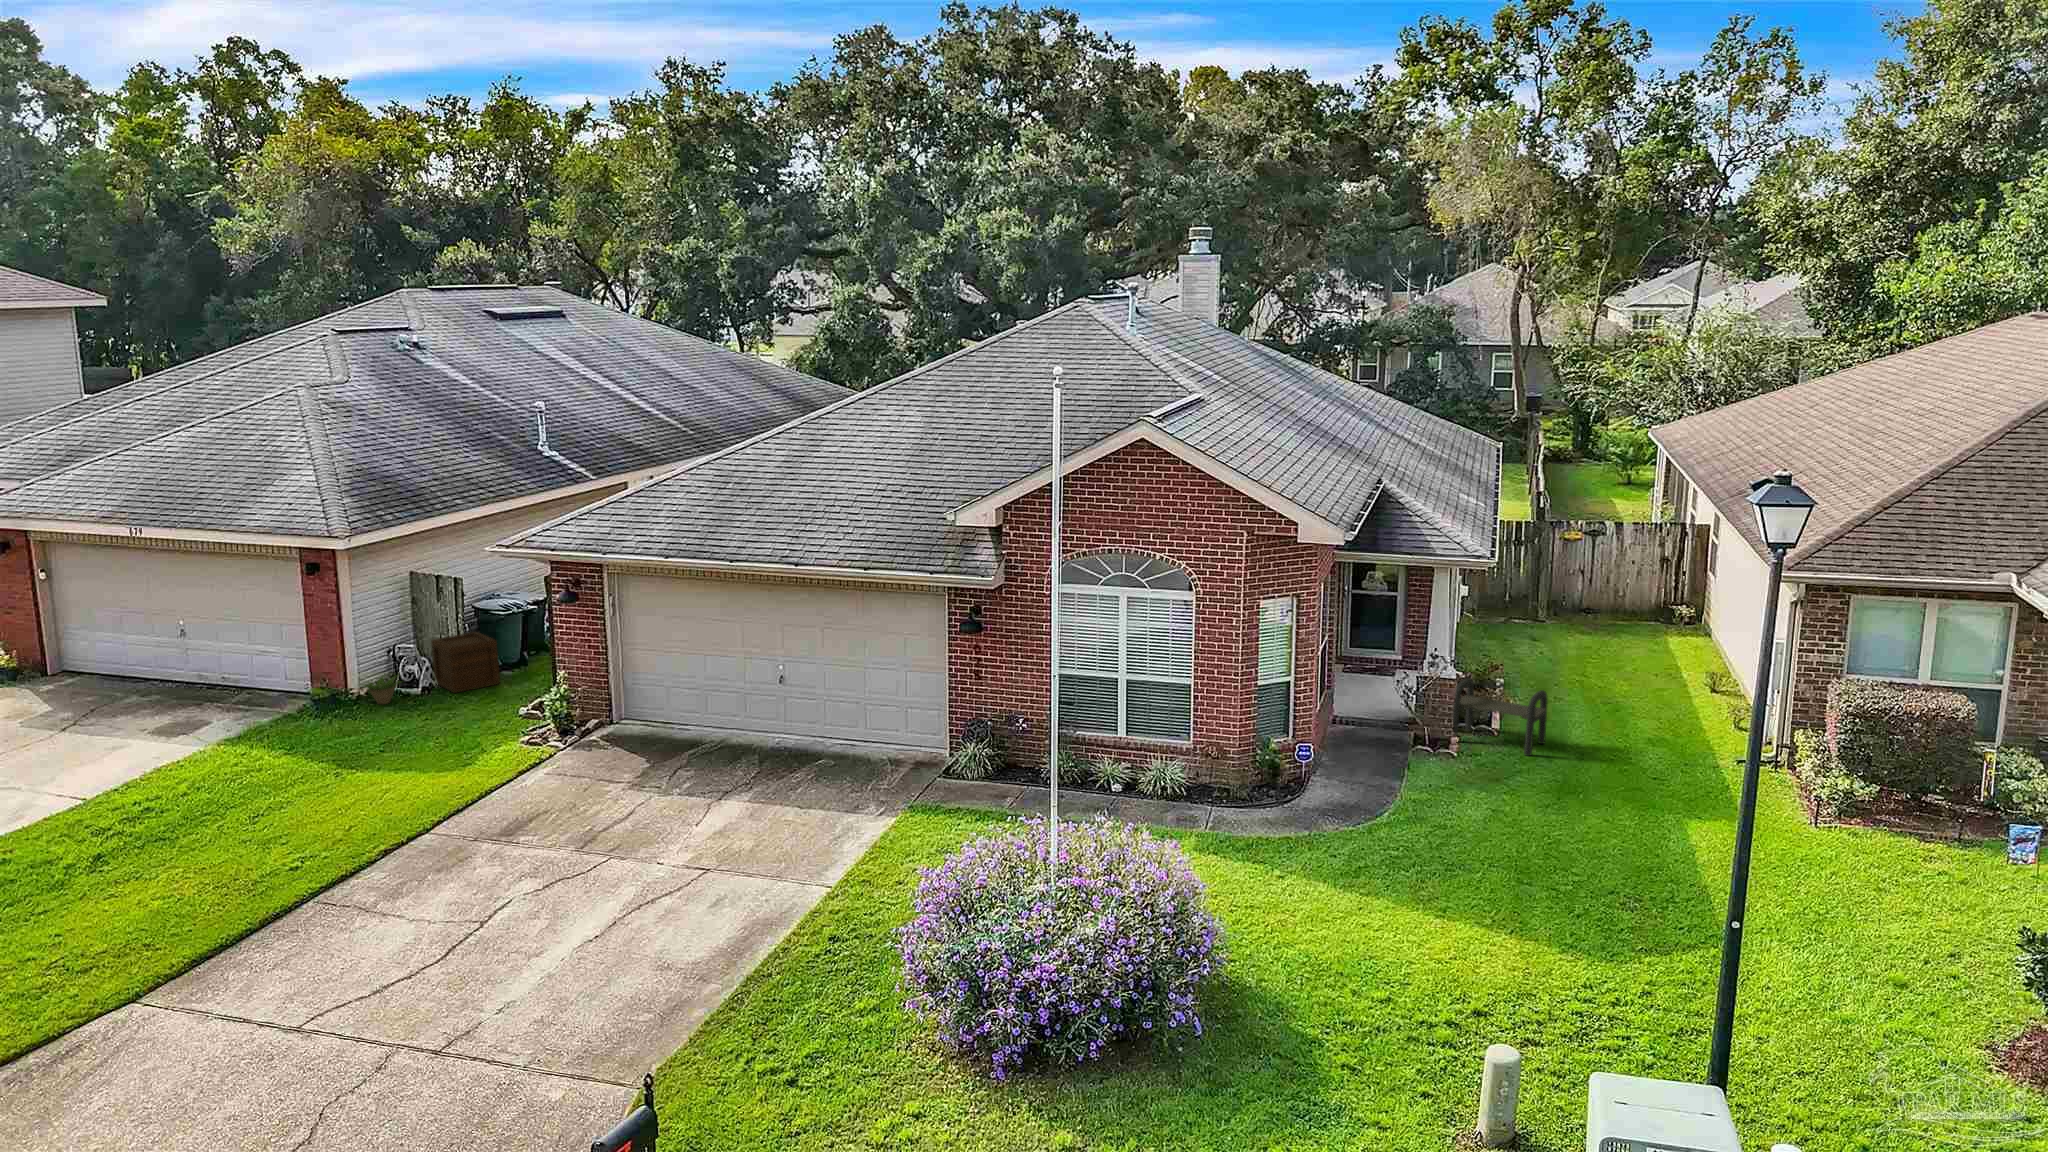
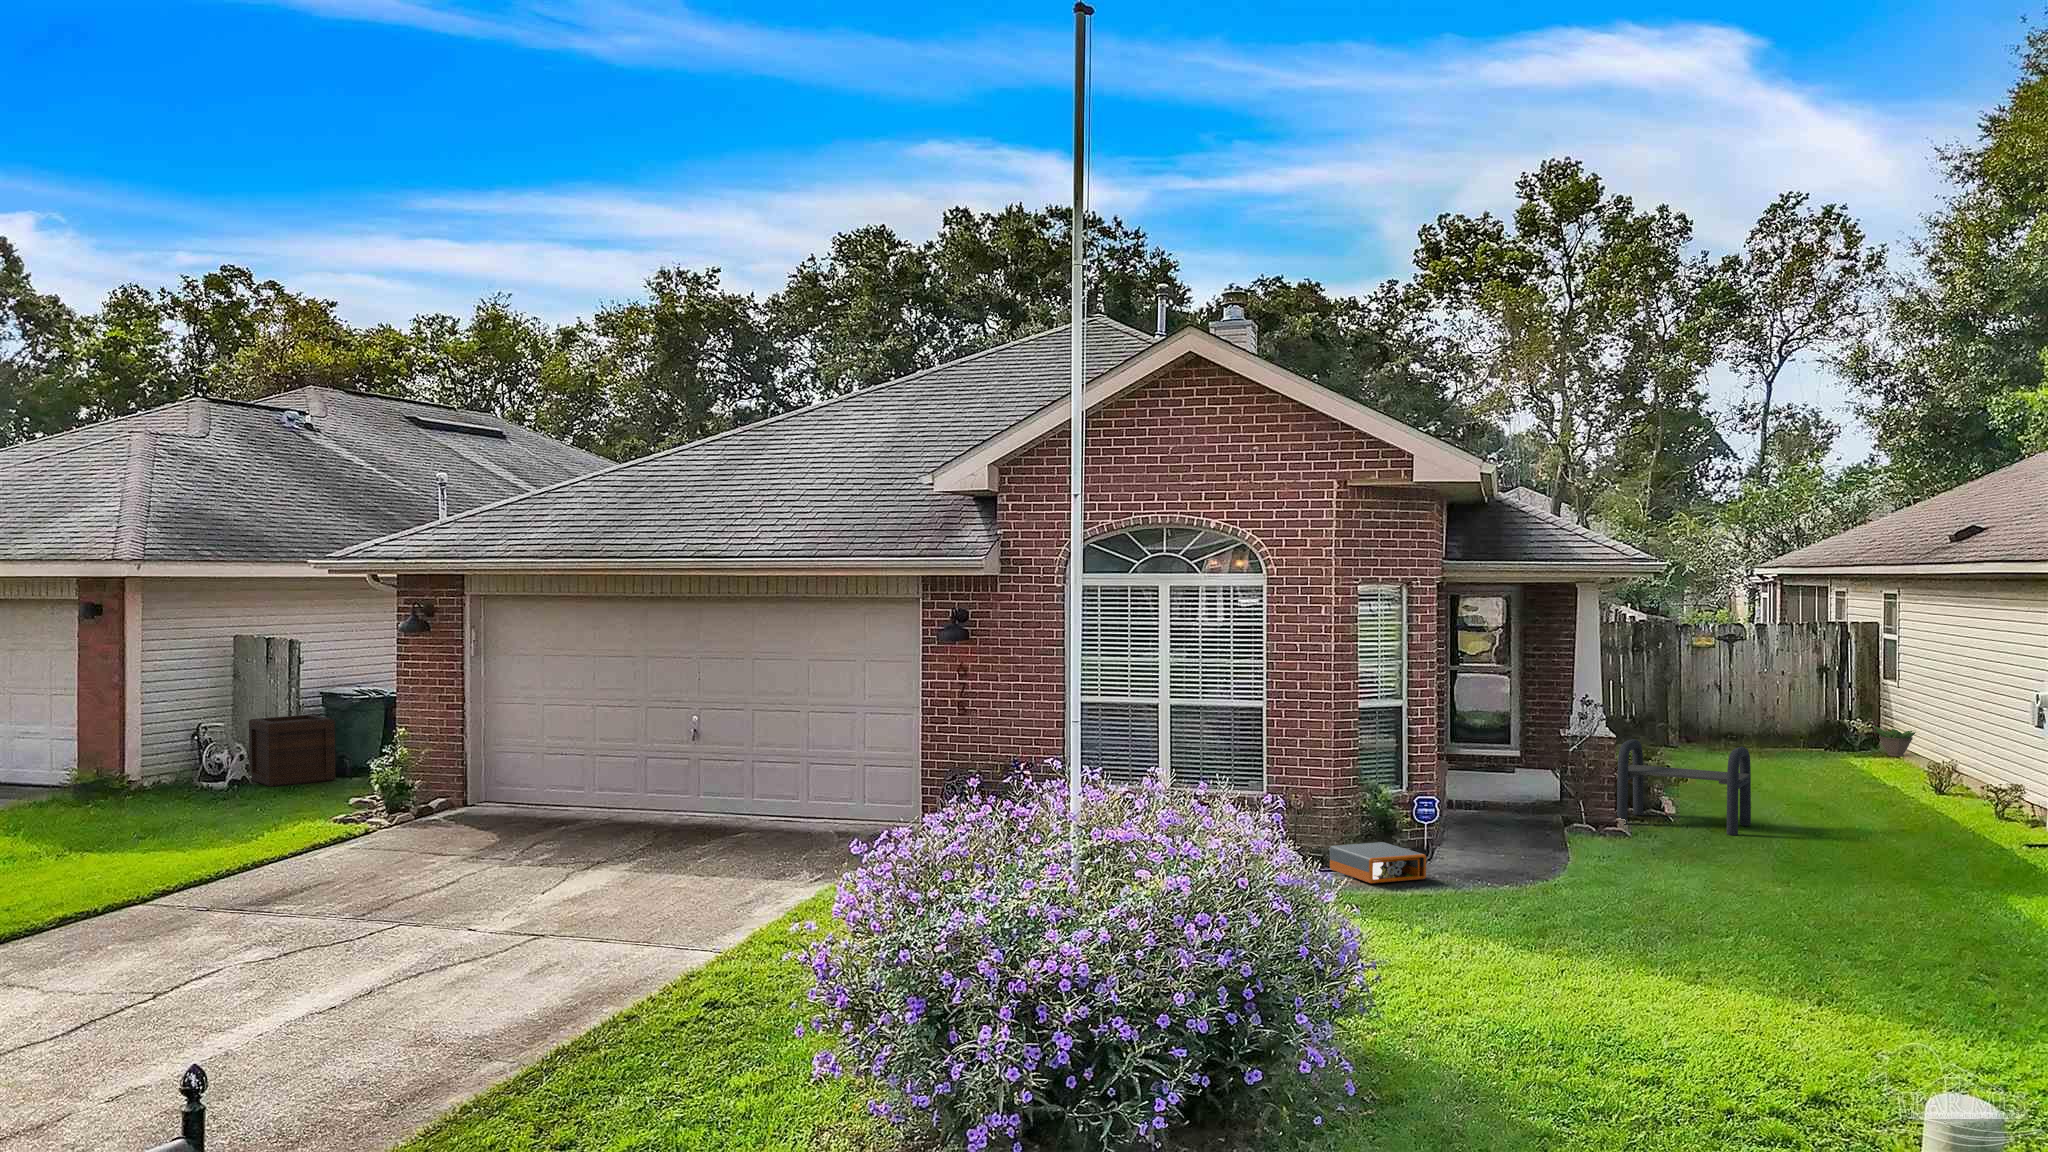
decorative plant: present [365,676,400,704] -> present [1872,726,1916,756]
storage box: none [1234,778,1299,815] -> present [1330,842,1426,883]

